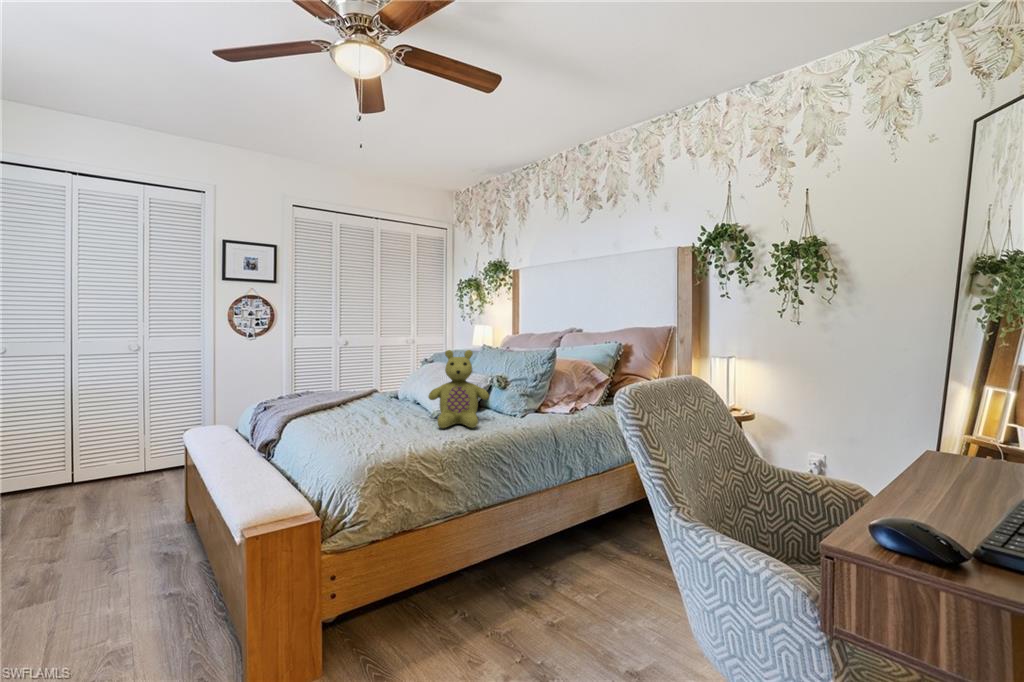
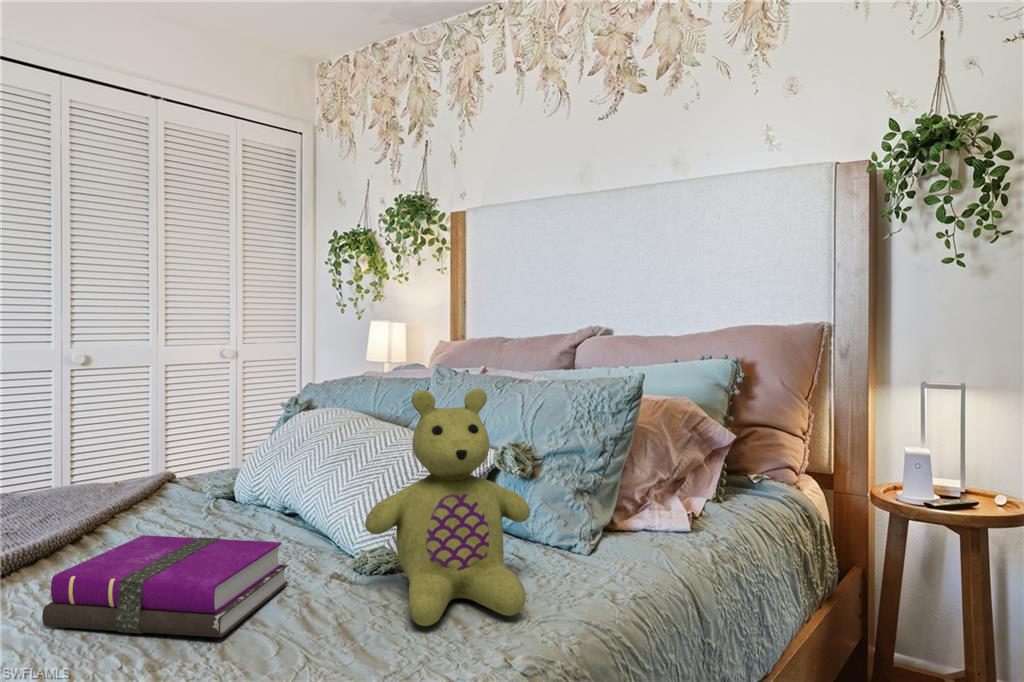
notebook: none [327,400,404,426] -> present [42,535,288,637]

